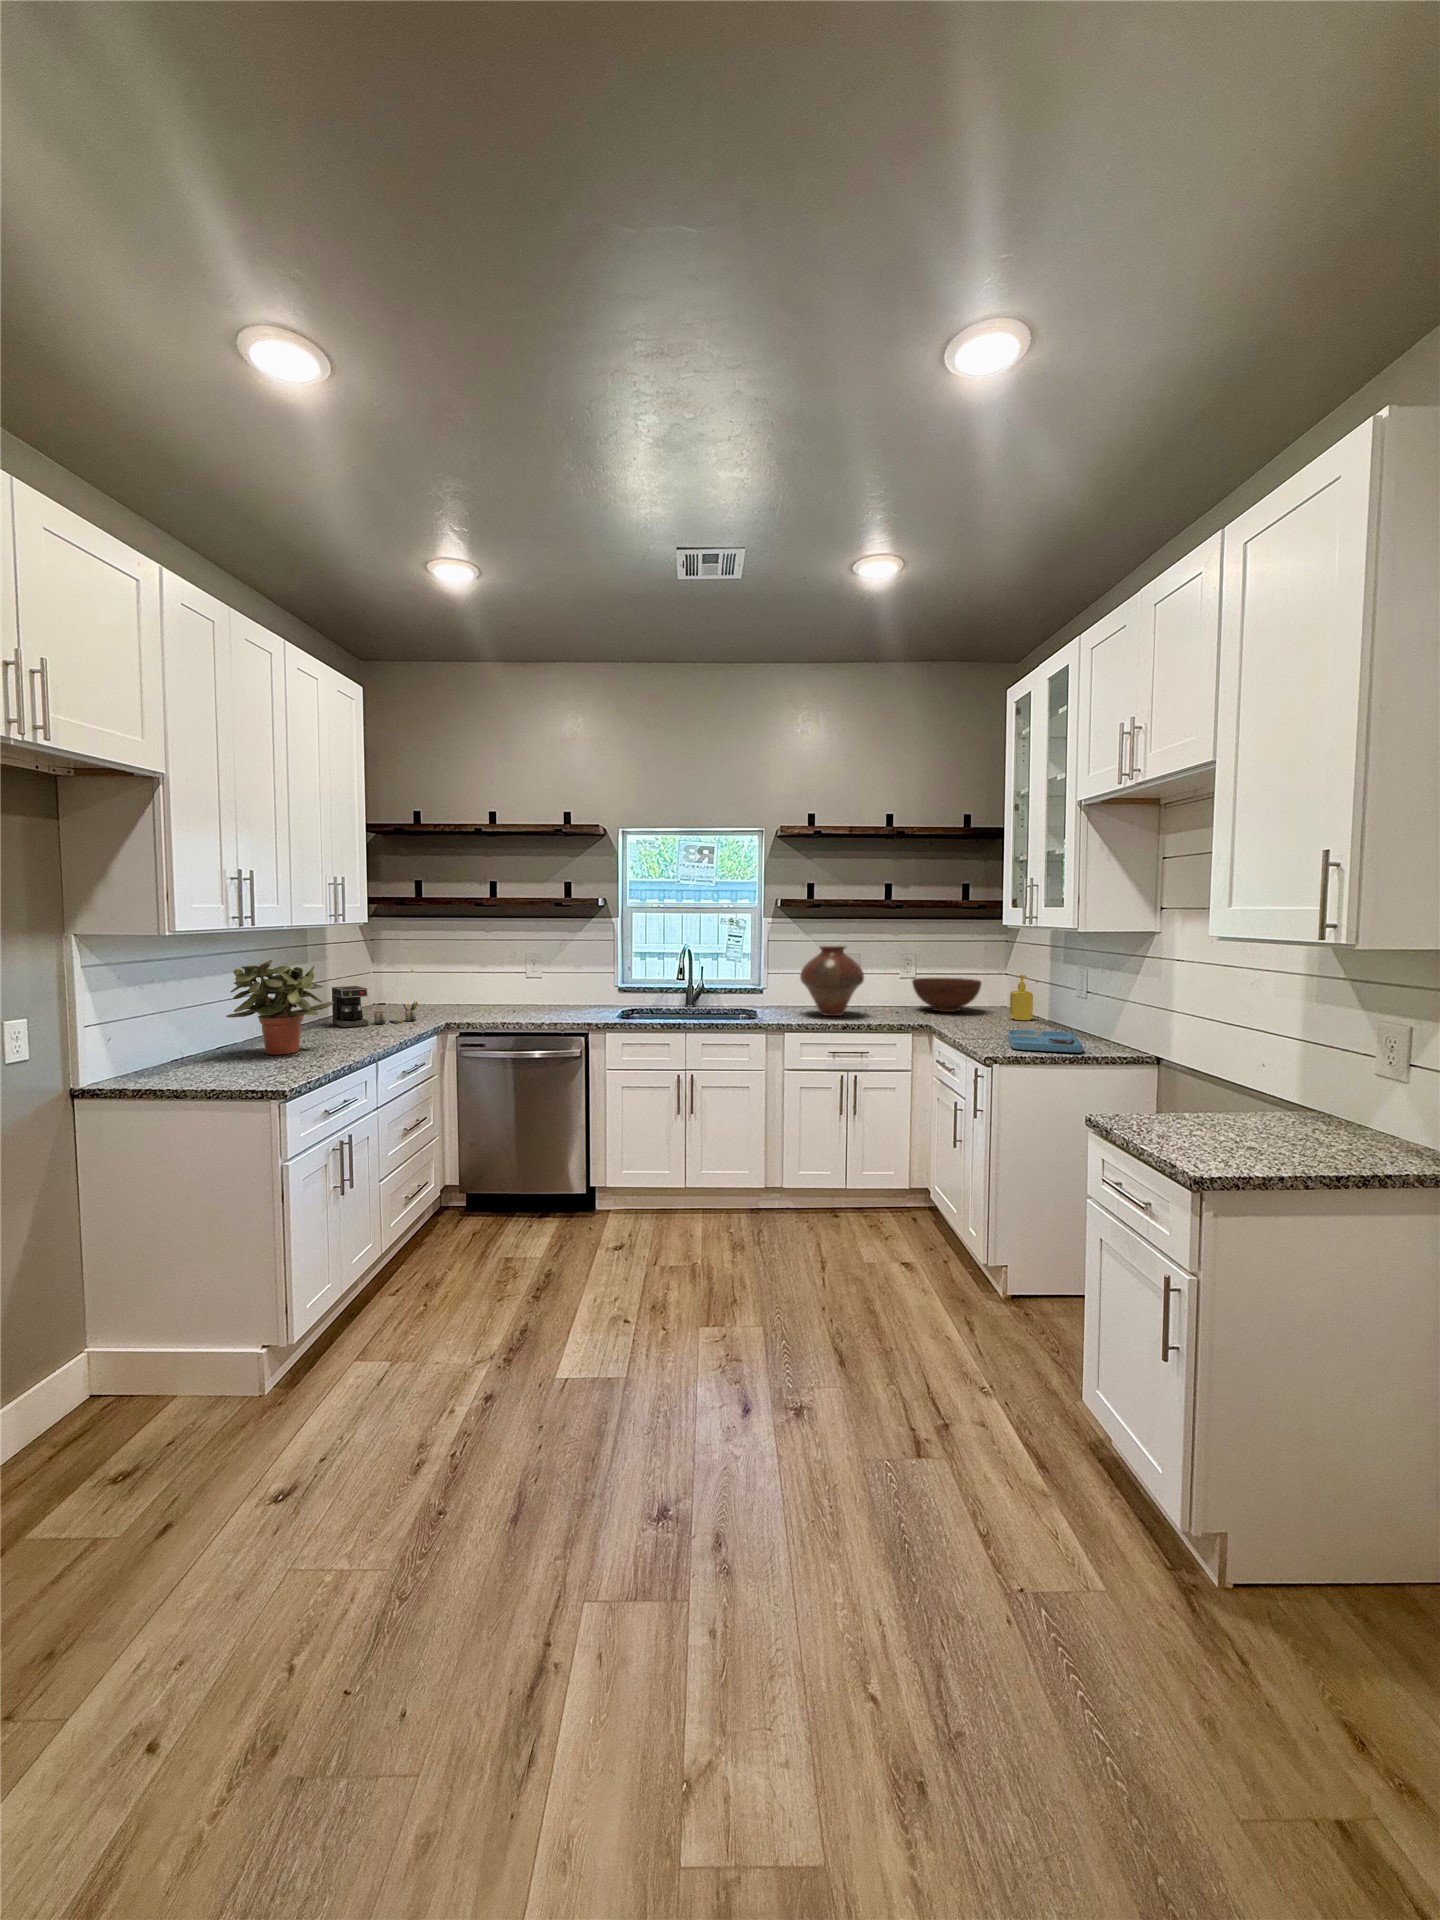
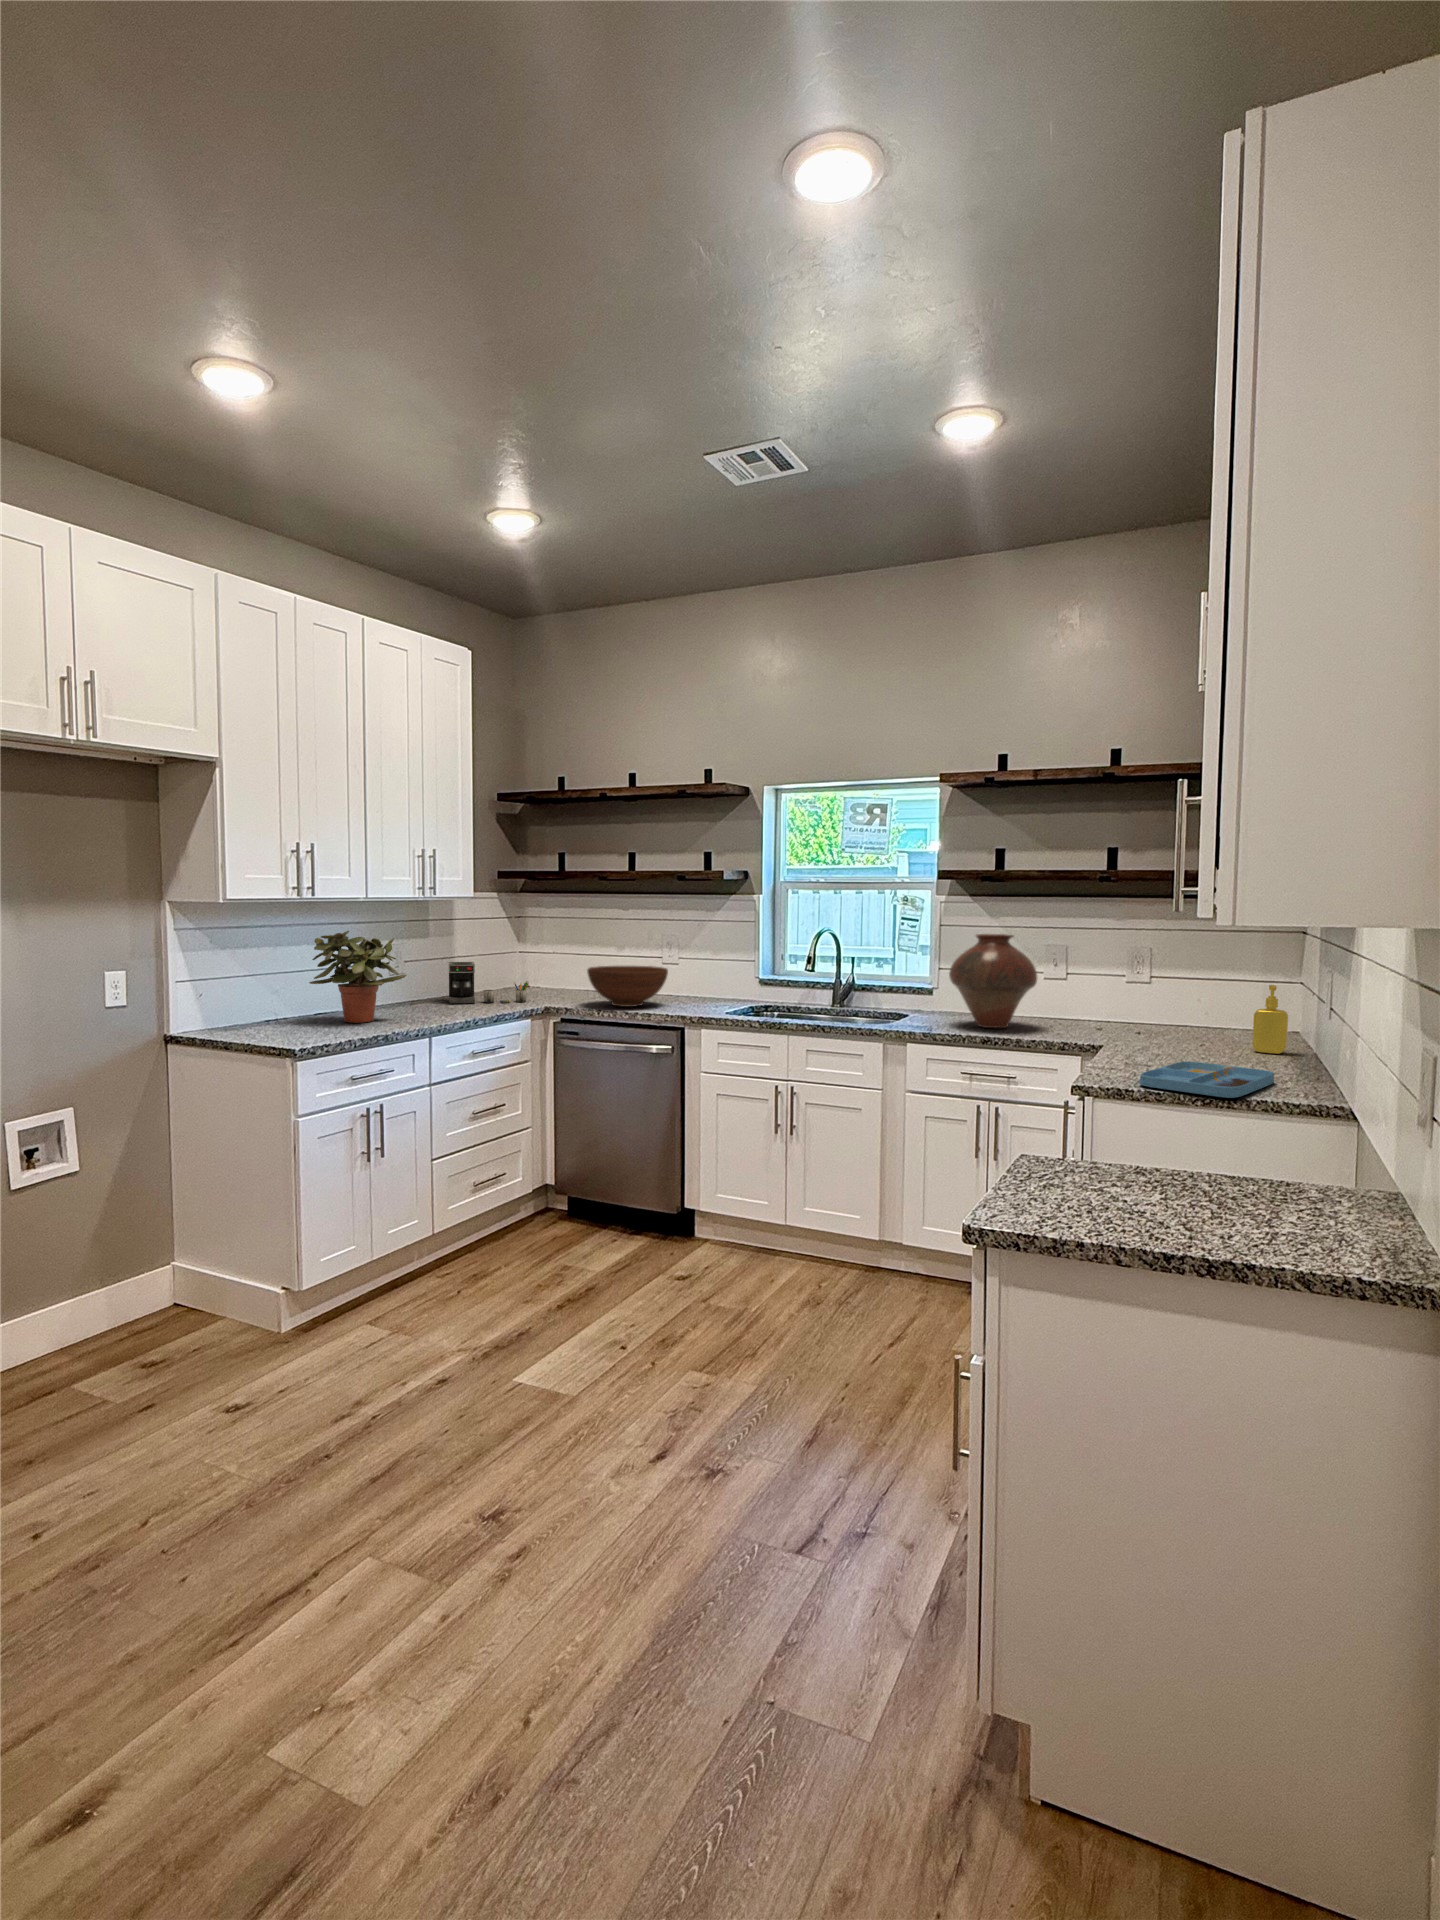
fruit bowl: present [912,978,981,1012] -> present [587,966,668,1007]

